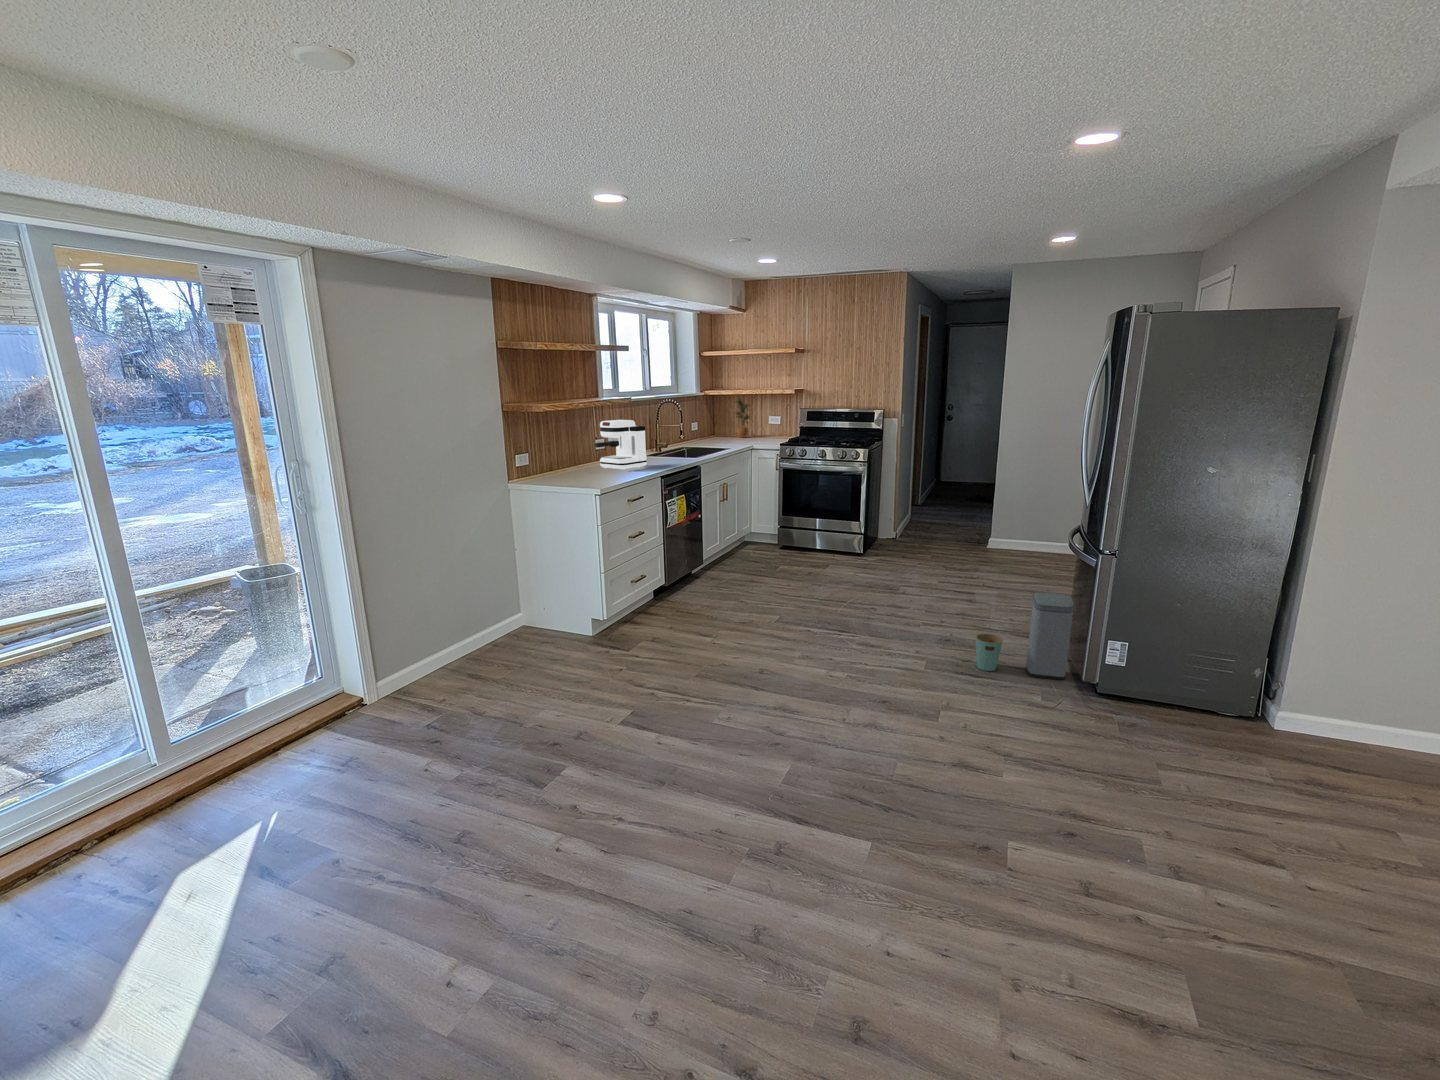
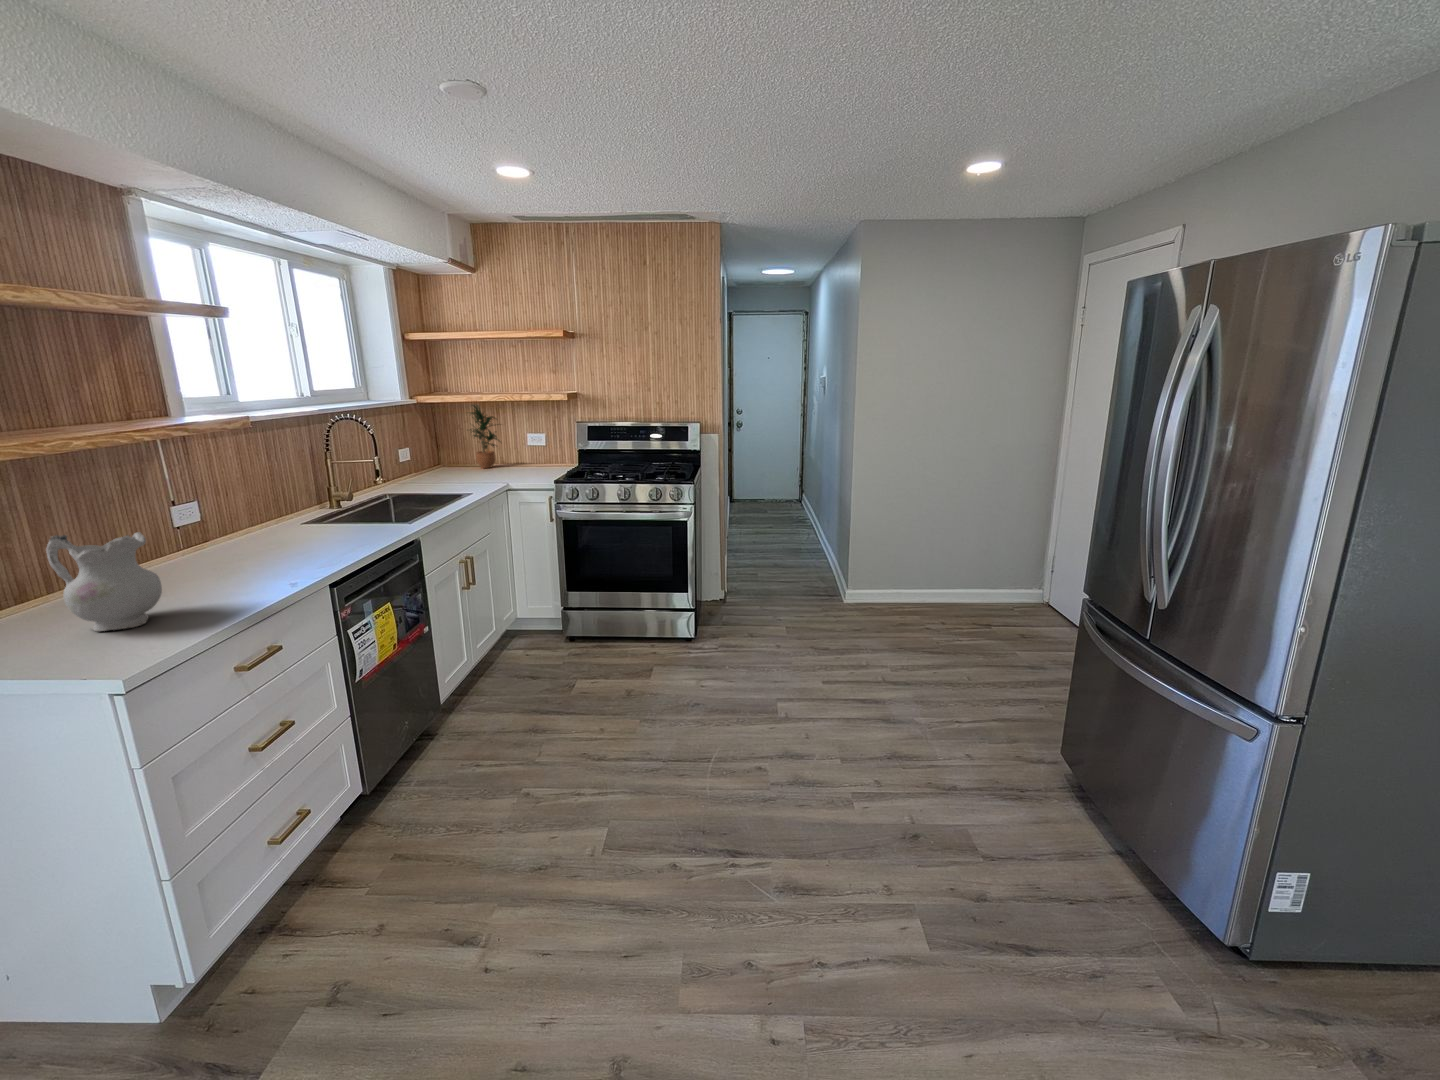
coffee maker: present [595,420,647,470] -> none [152,466,297,578]
ceramic pitcher: none [567,440,602,480] -> present [46,532,162,631]
trash can: present [975,593,1075,680] -> none [989,763,1156,917]

